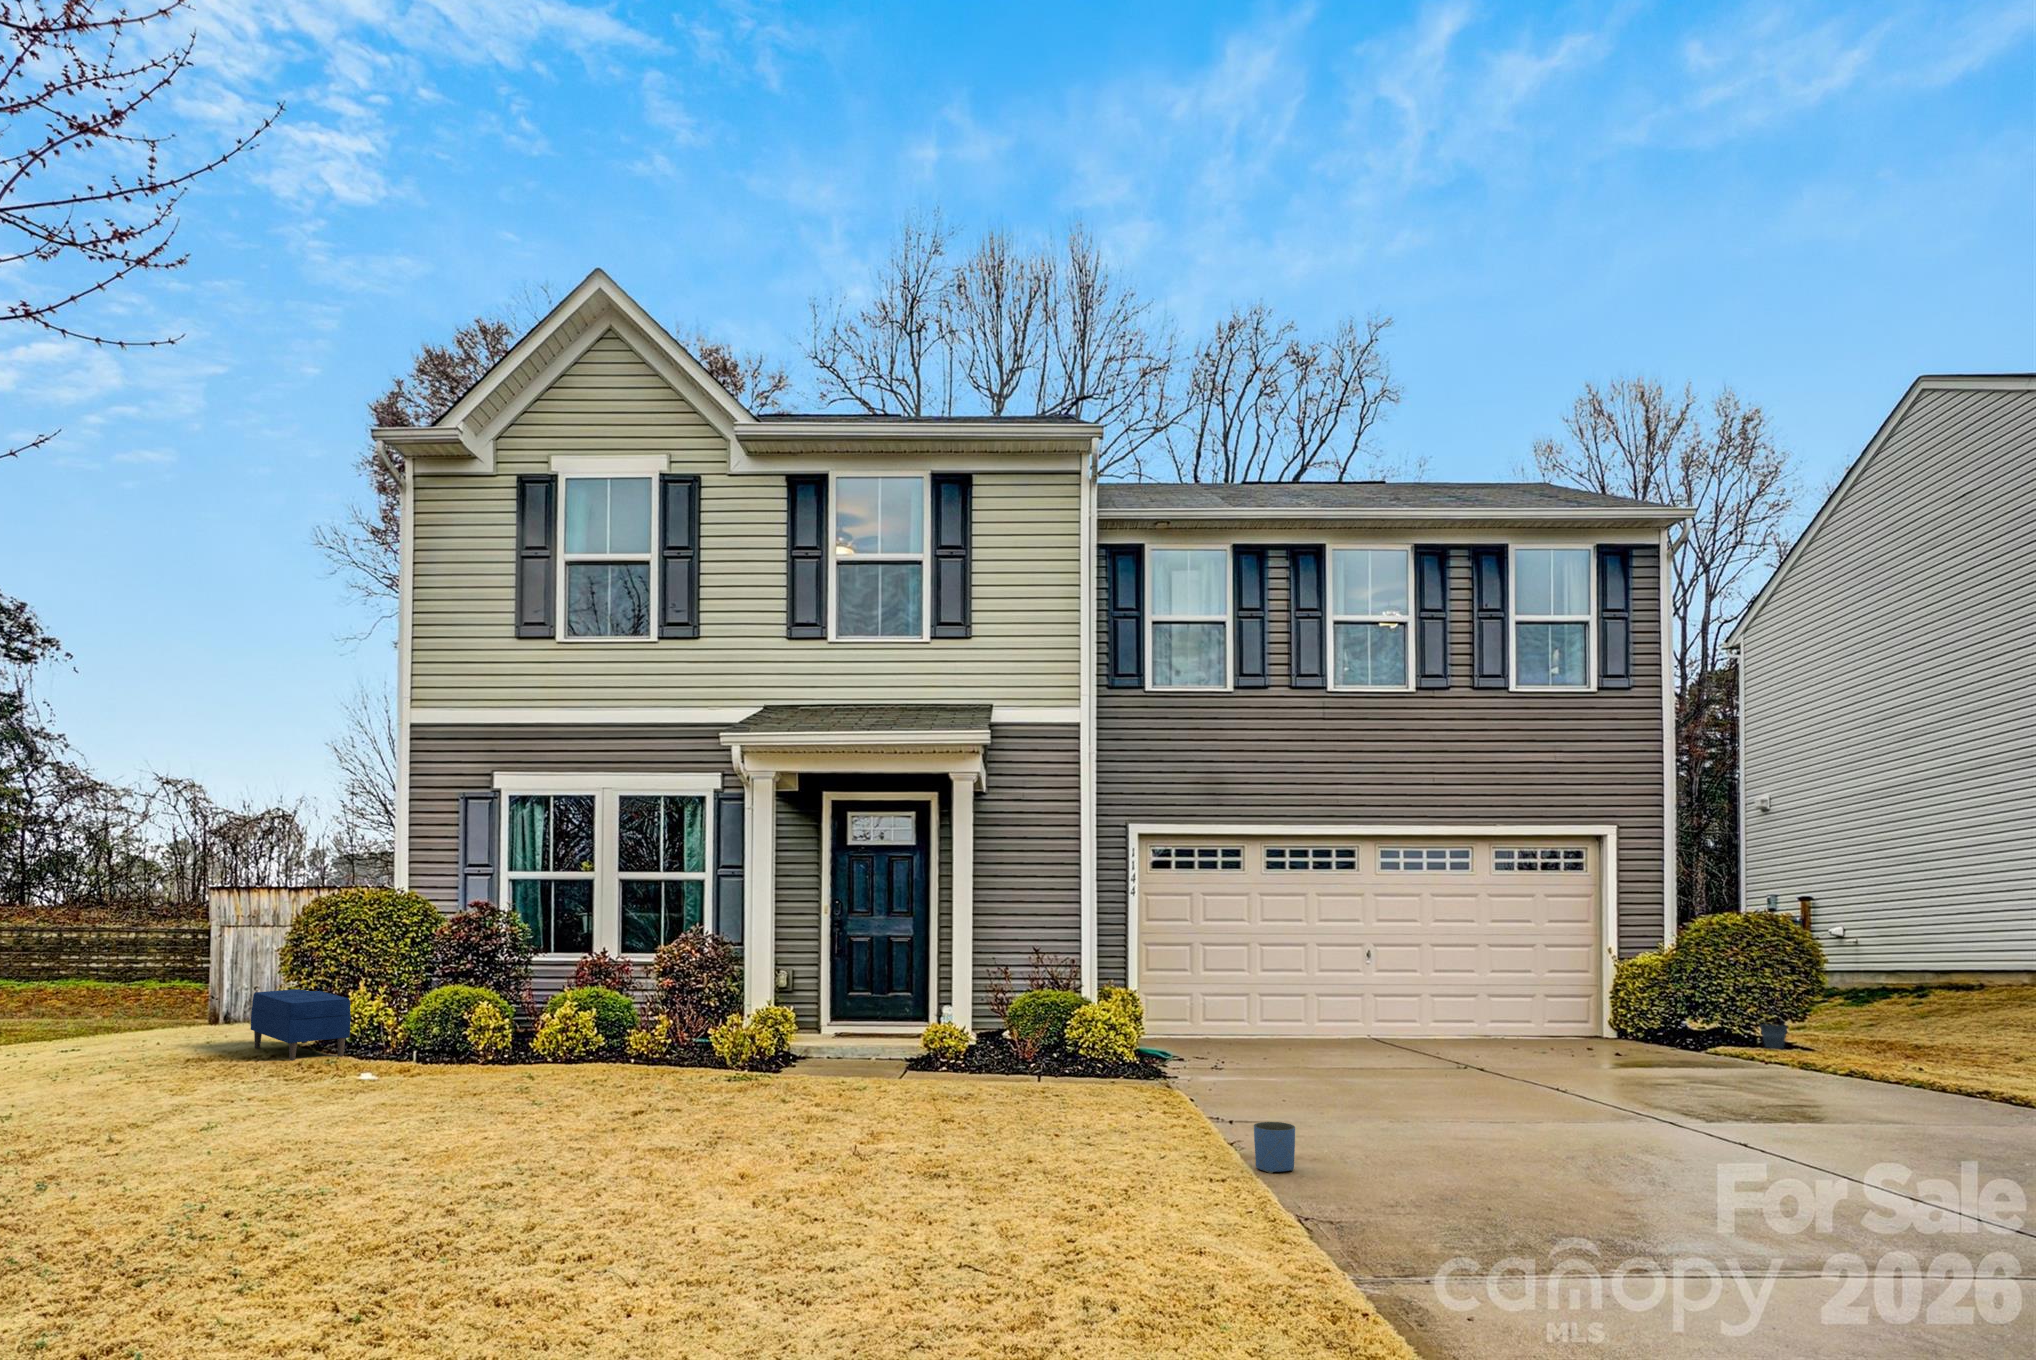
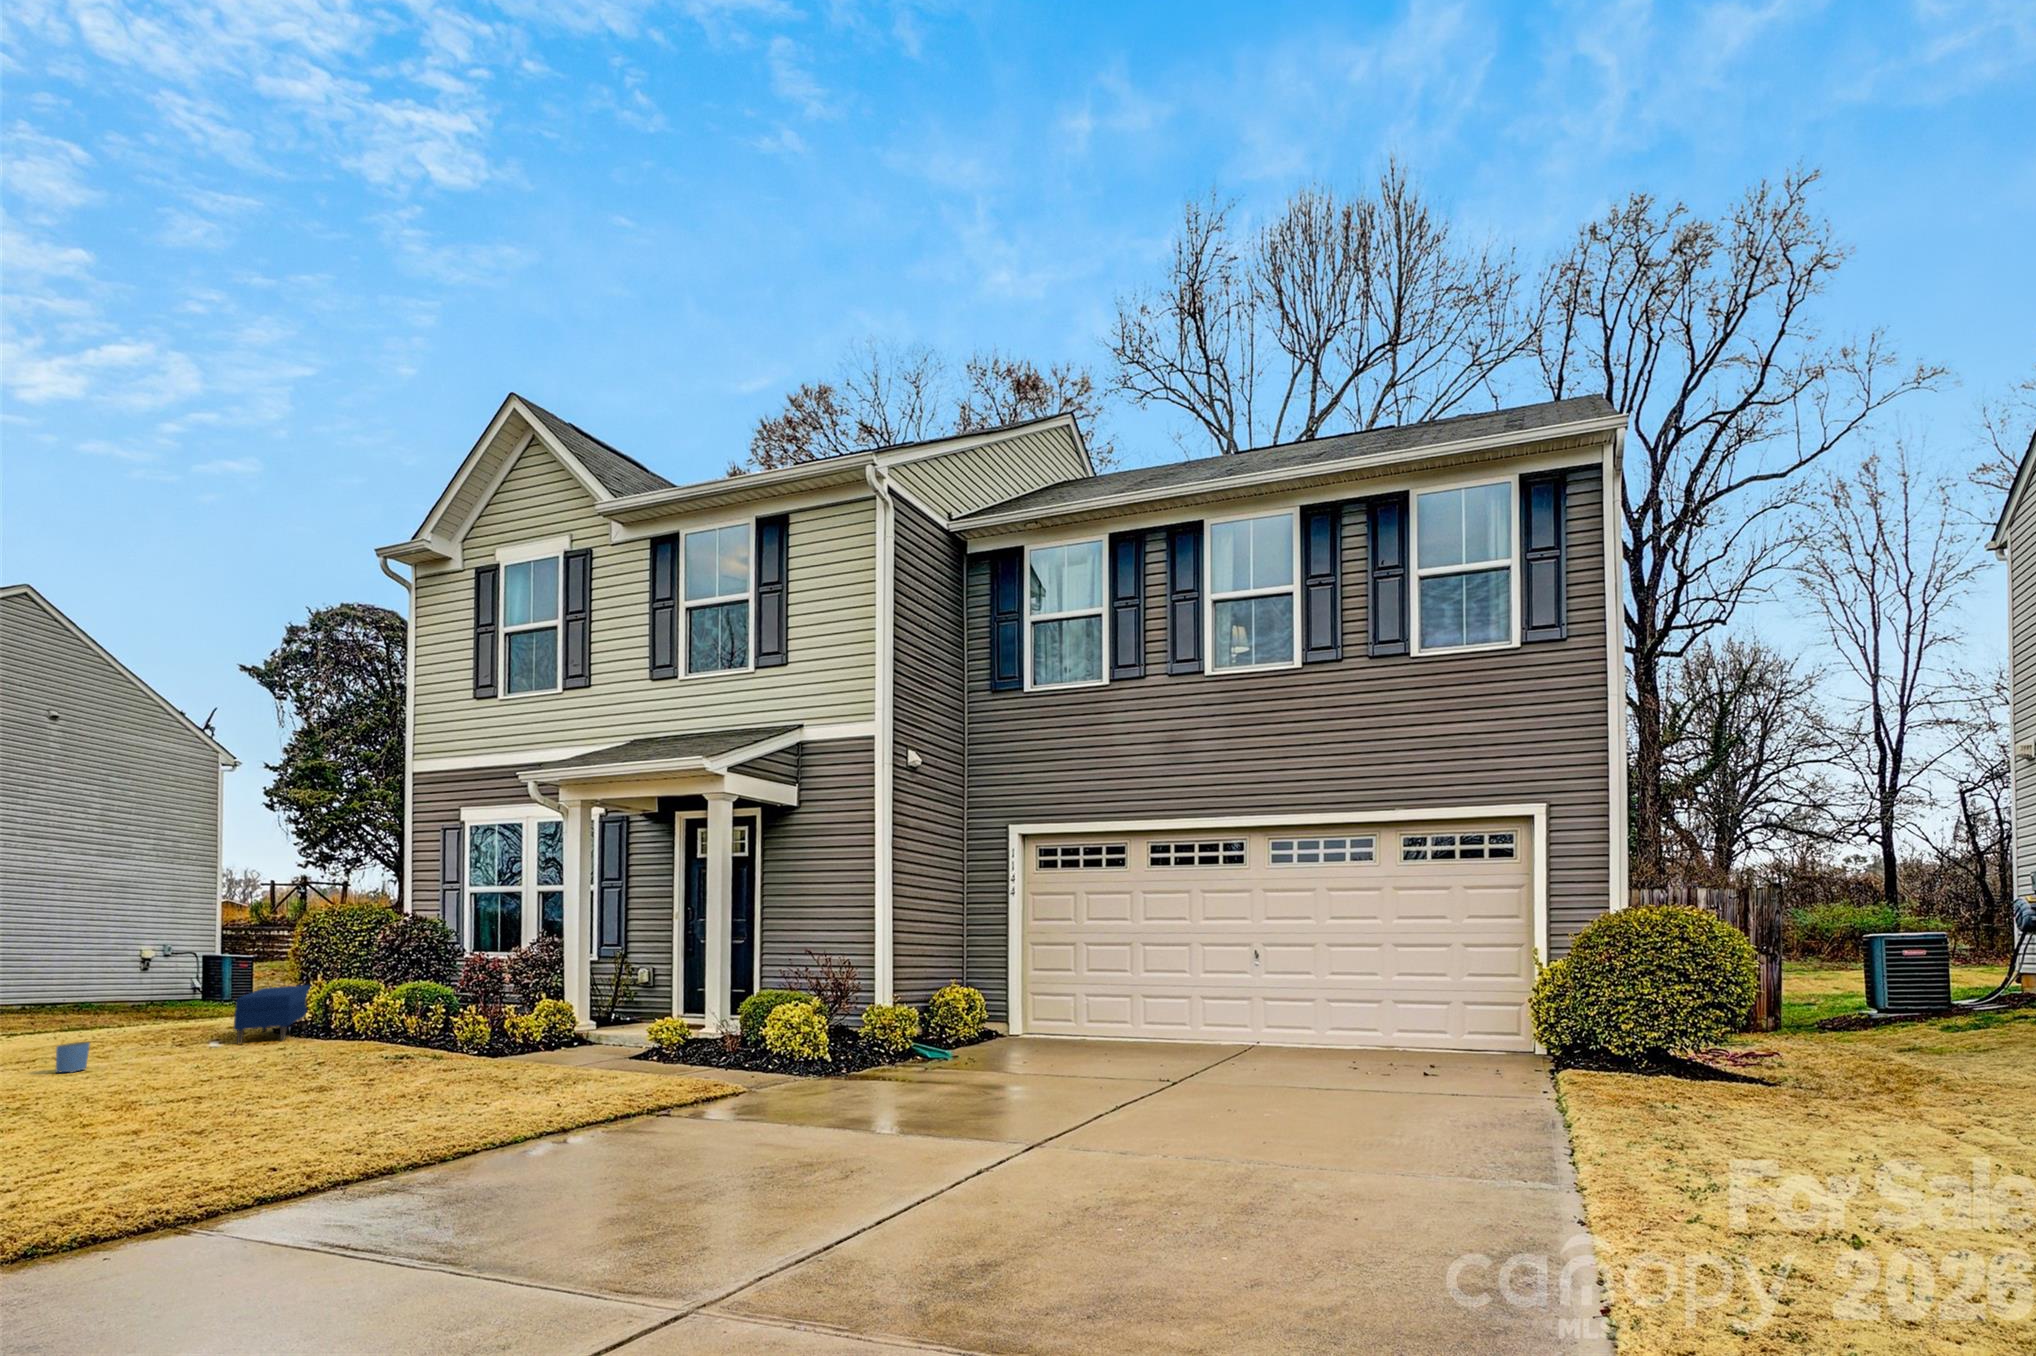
bucket: present [1760,1023,1787,1049] -> none [1685,1027,1722,1074]
planter: present [1254,1122,1295,1173] -> present [56,1042,90,1073]

